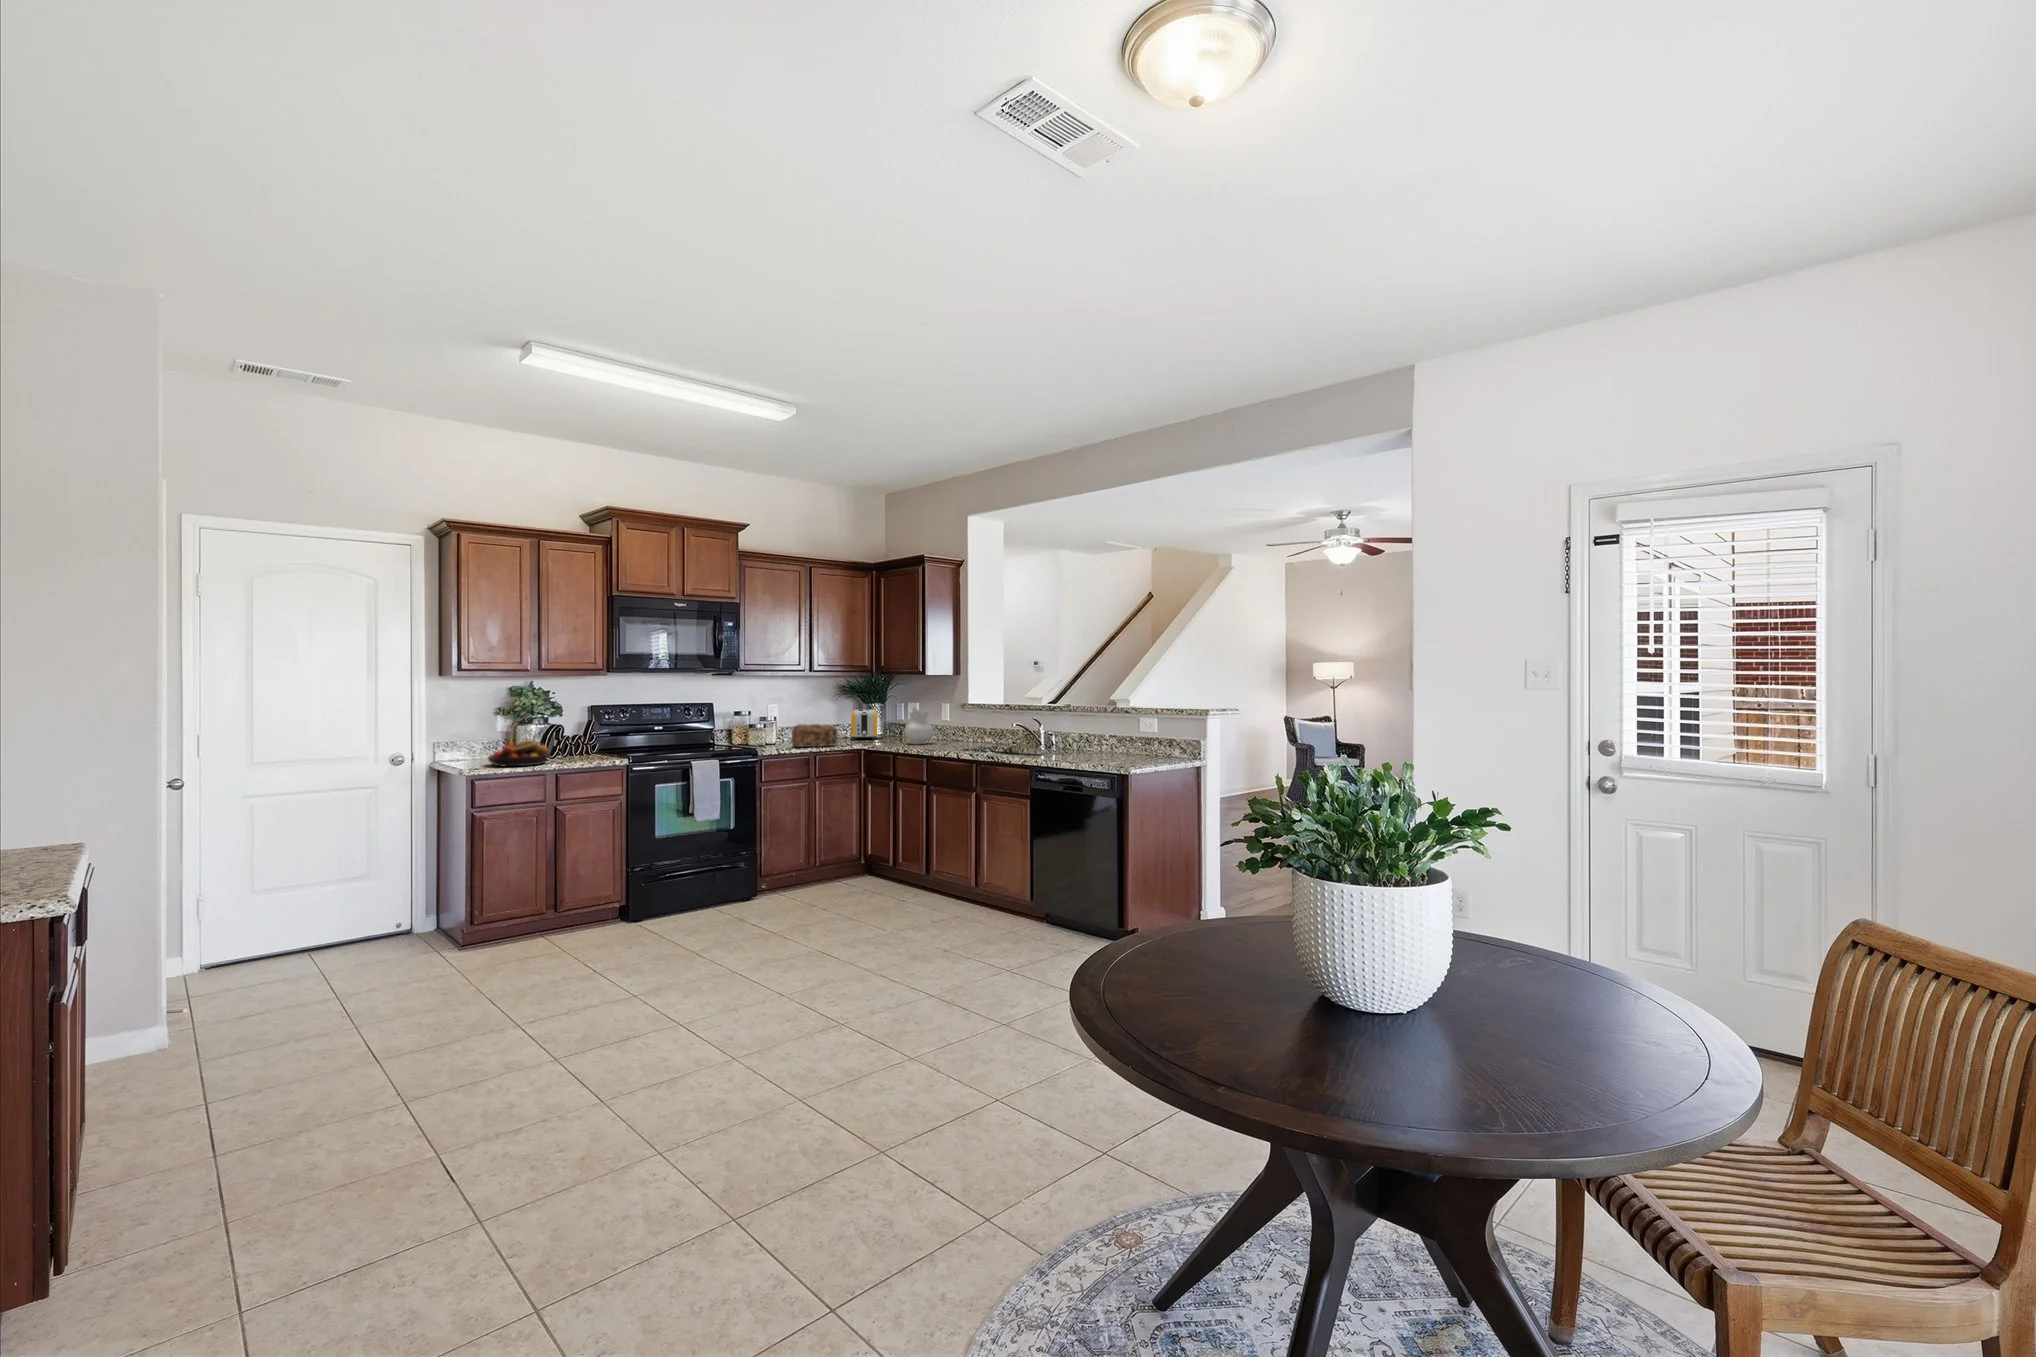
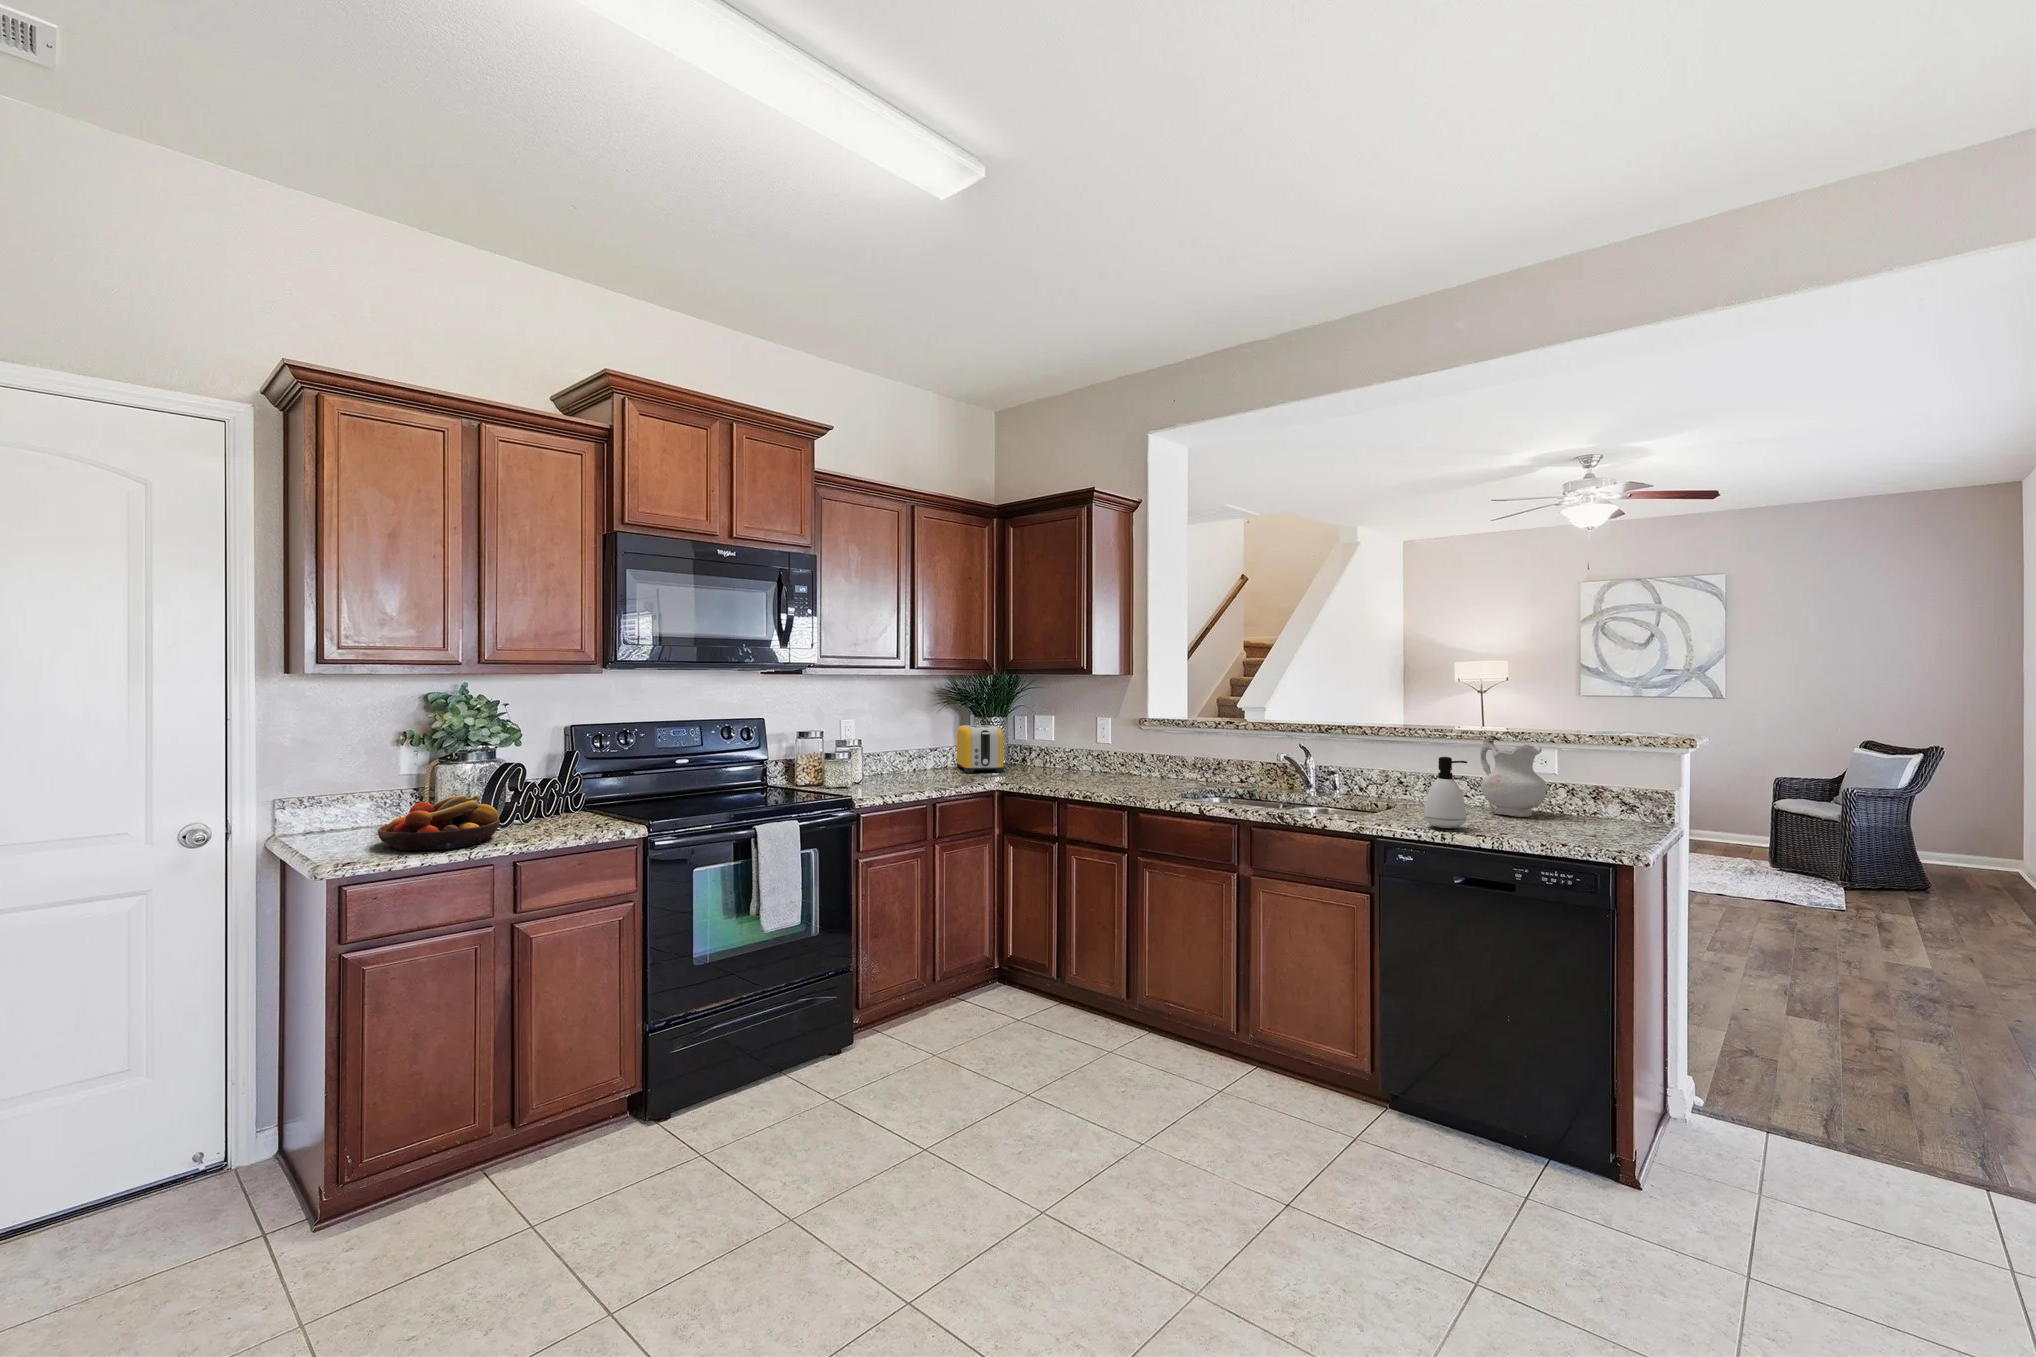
ceramic pitcher: present [904,707,933,744] -> present [1480,739,1547,817]
soap dispenser: none [1061,721,1082,761] -> present [1424,757,1467,828]
bread loaf: present [792,724,837,747] -> none [889,751,963,790]

